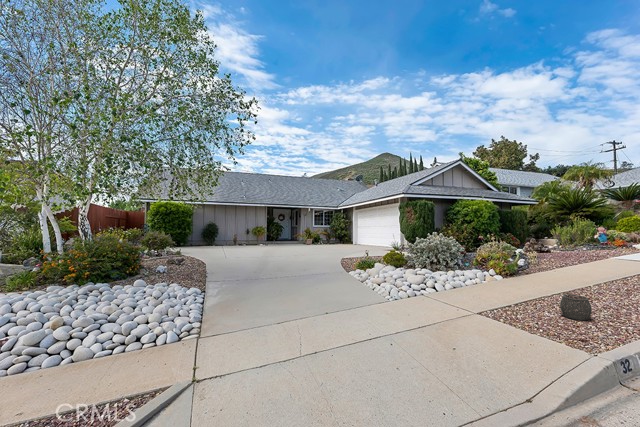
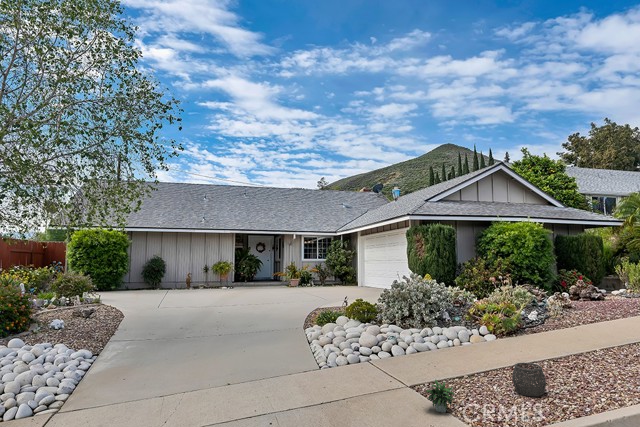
potted plant: none [511,308,537,334] -> present [427,380,456,412]

